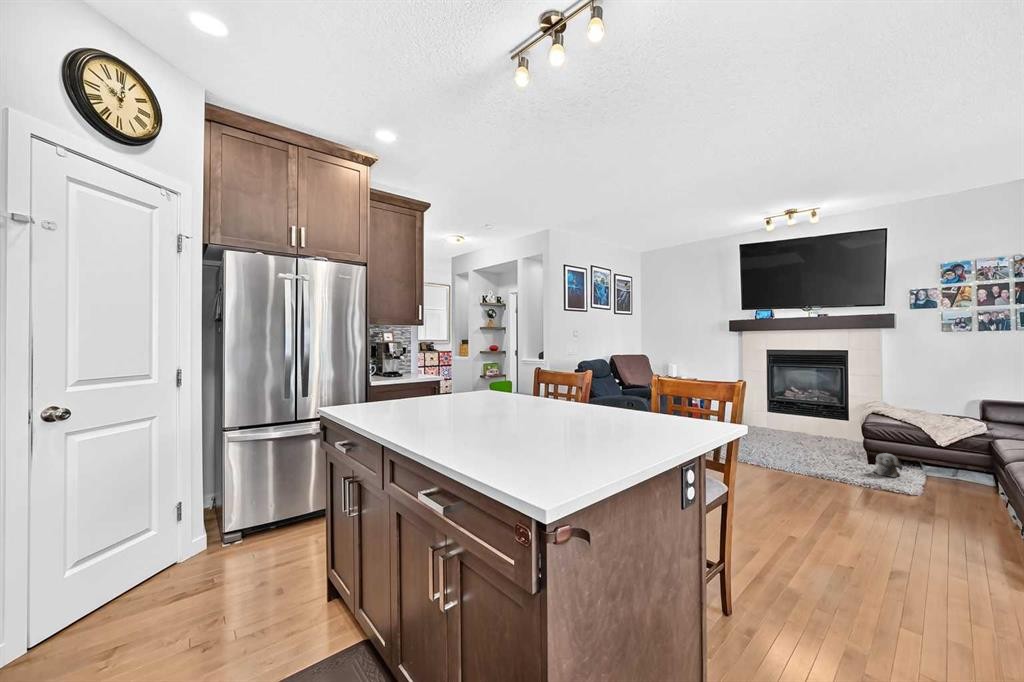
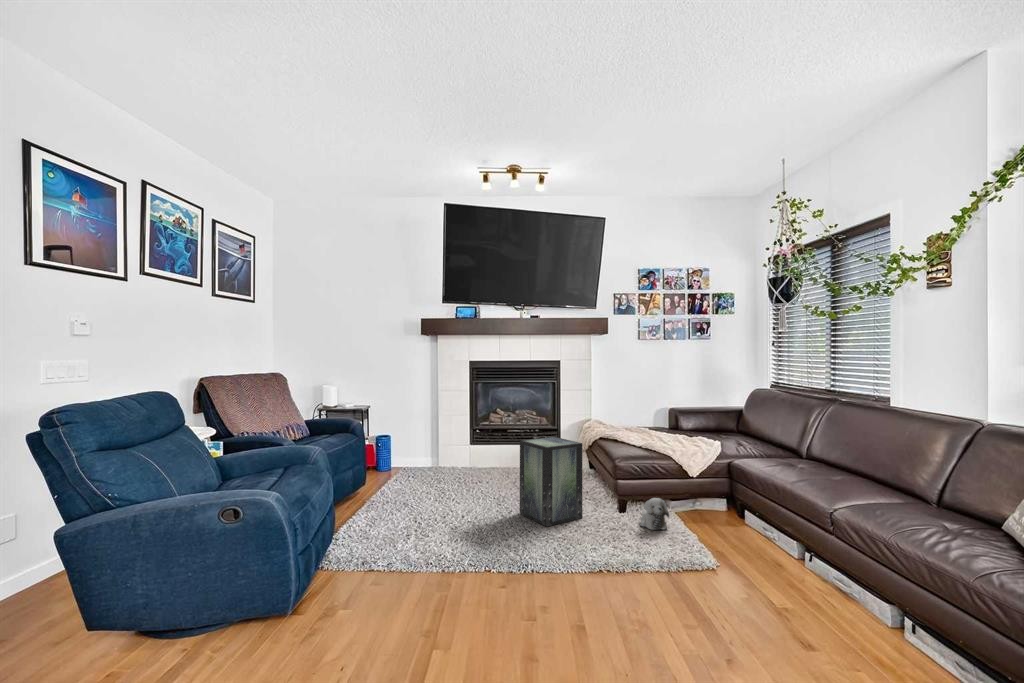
storage box: none [779,402,827,460] -> present [520,437,582,527]

